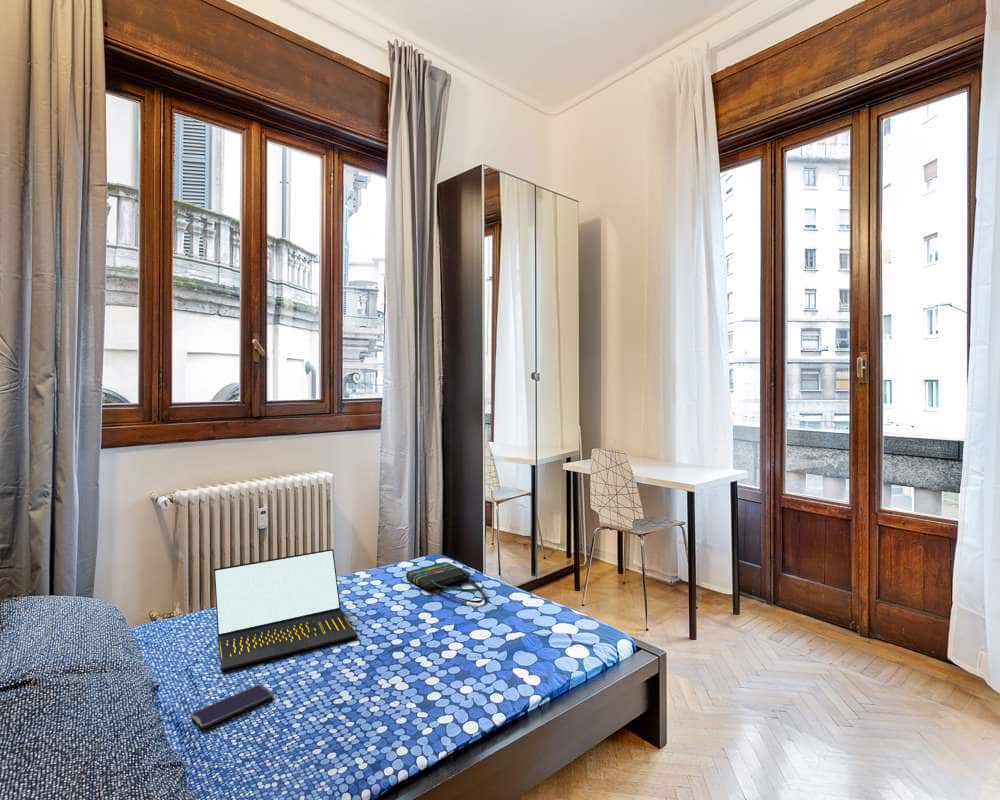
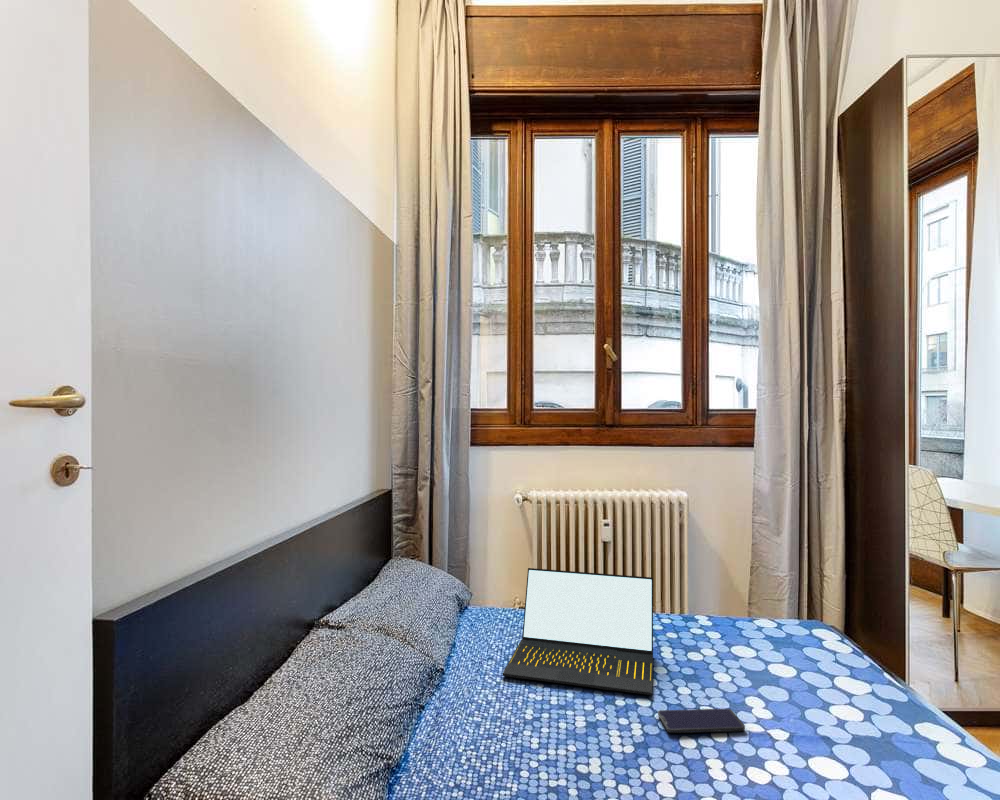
tote bag: present [406,562,484,603] -> none [757,634,863,716]
smartphone: present [191,684,273,728] -> present [658,708,745,733]

